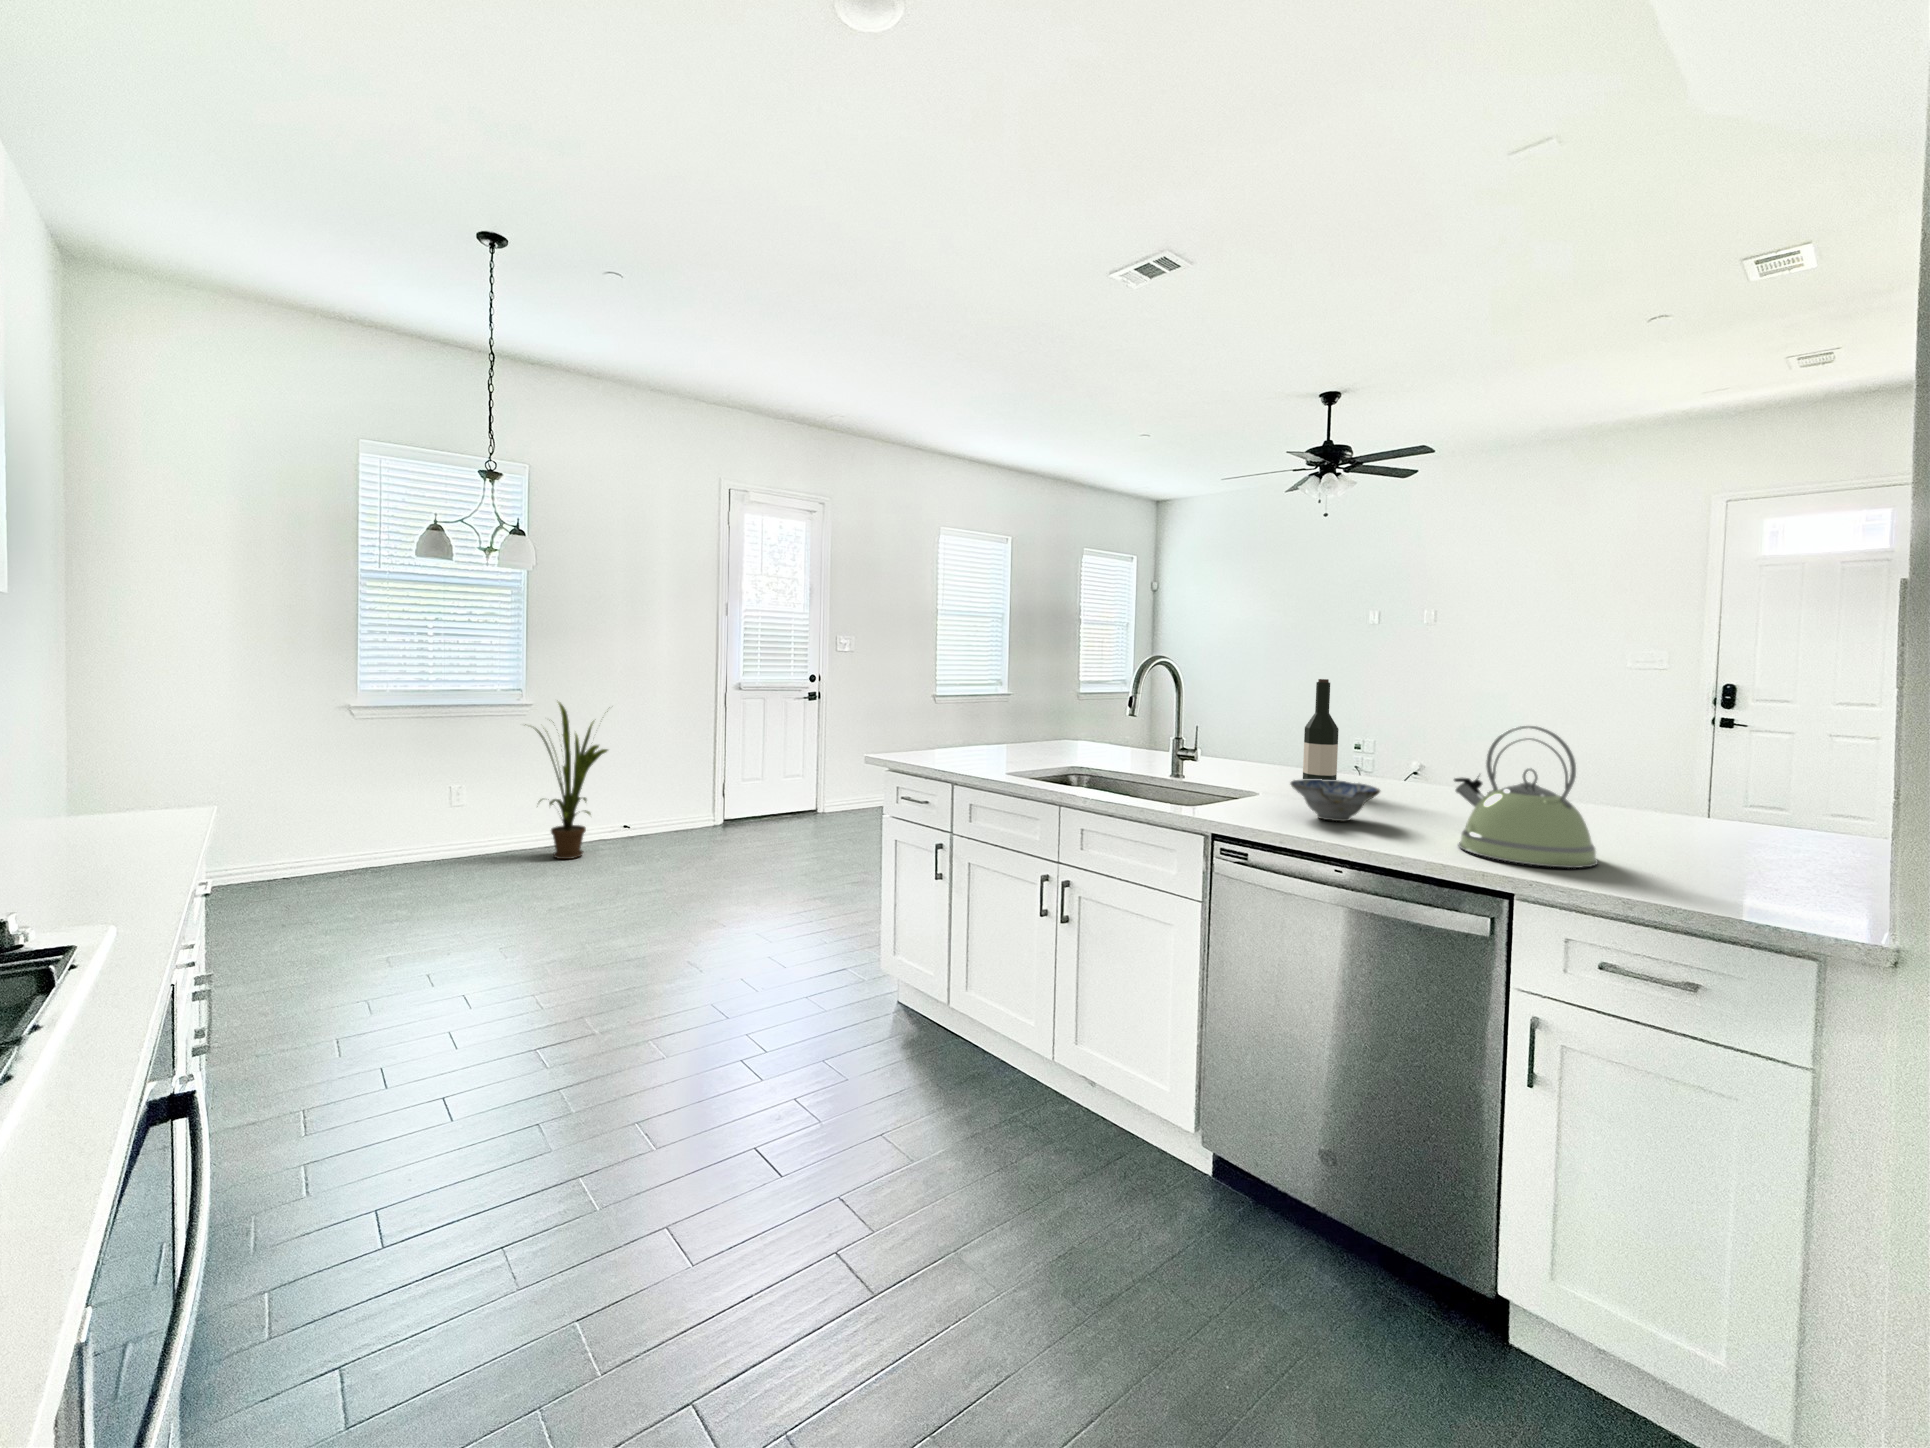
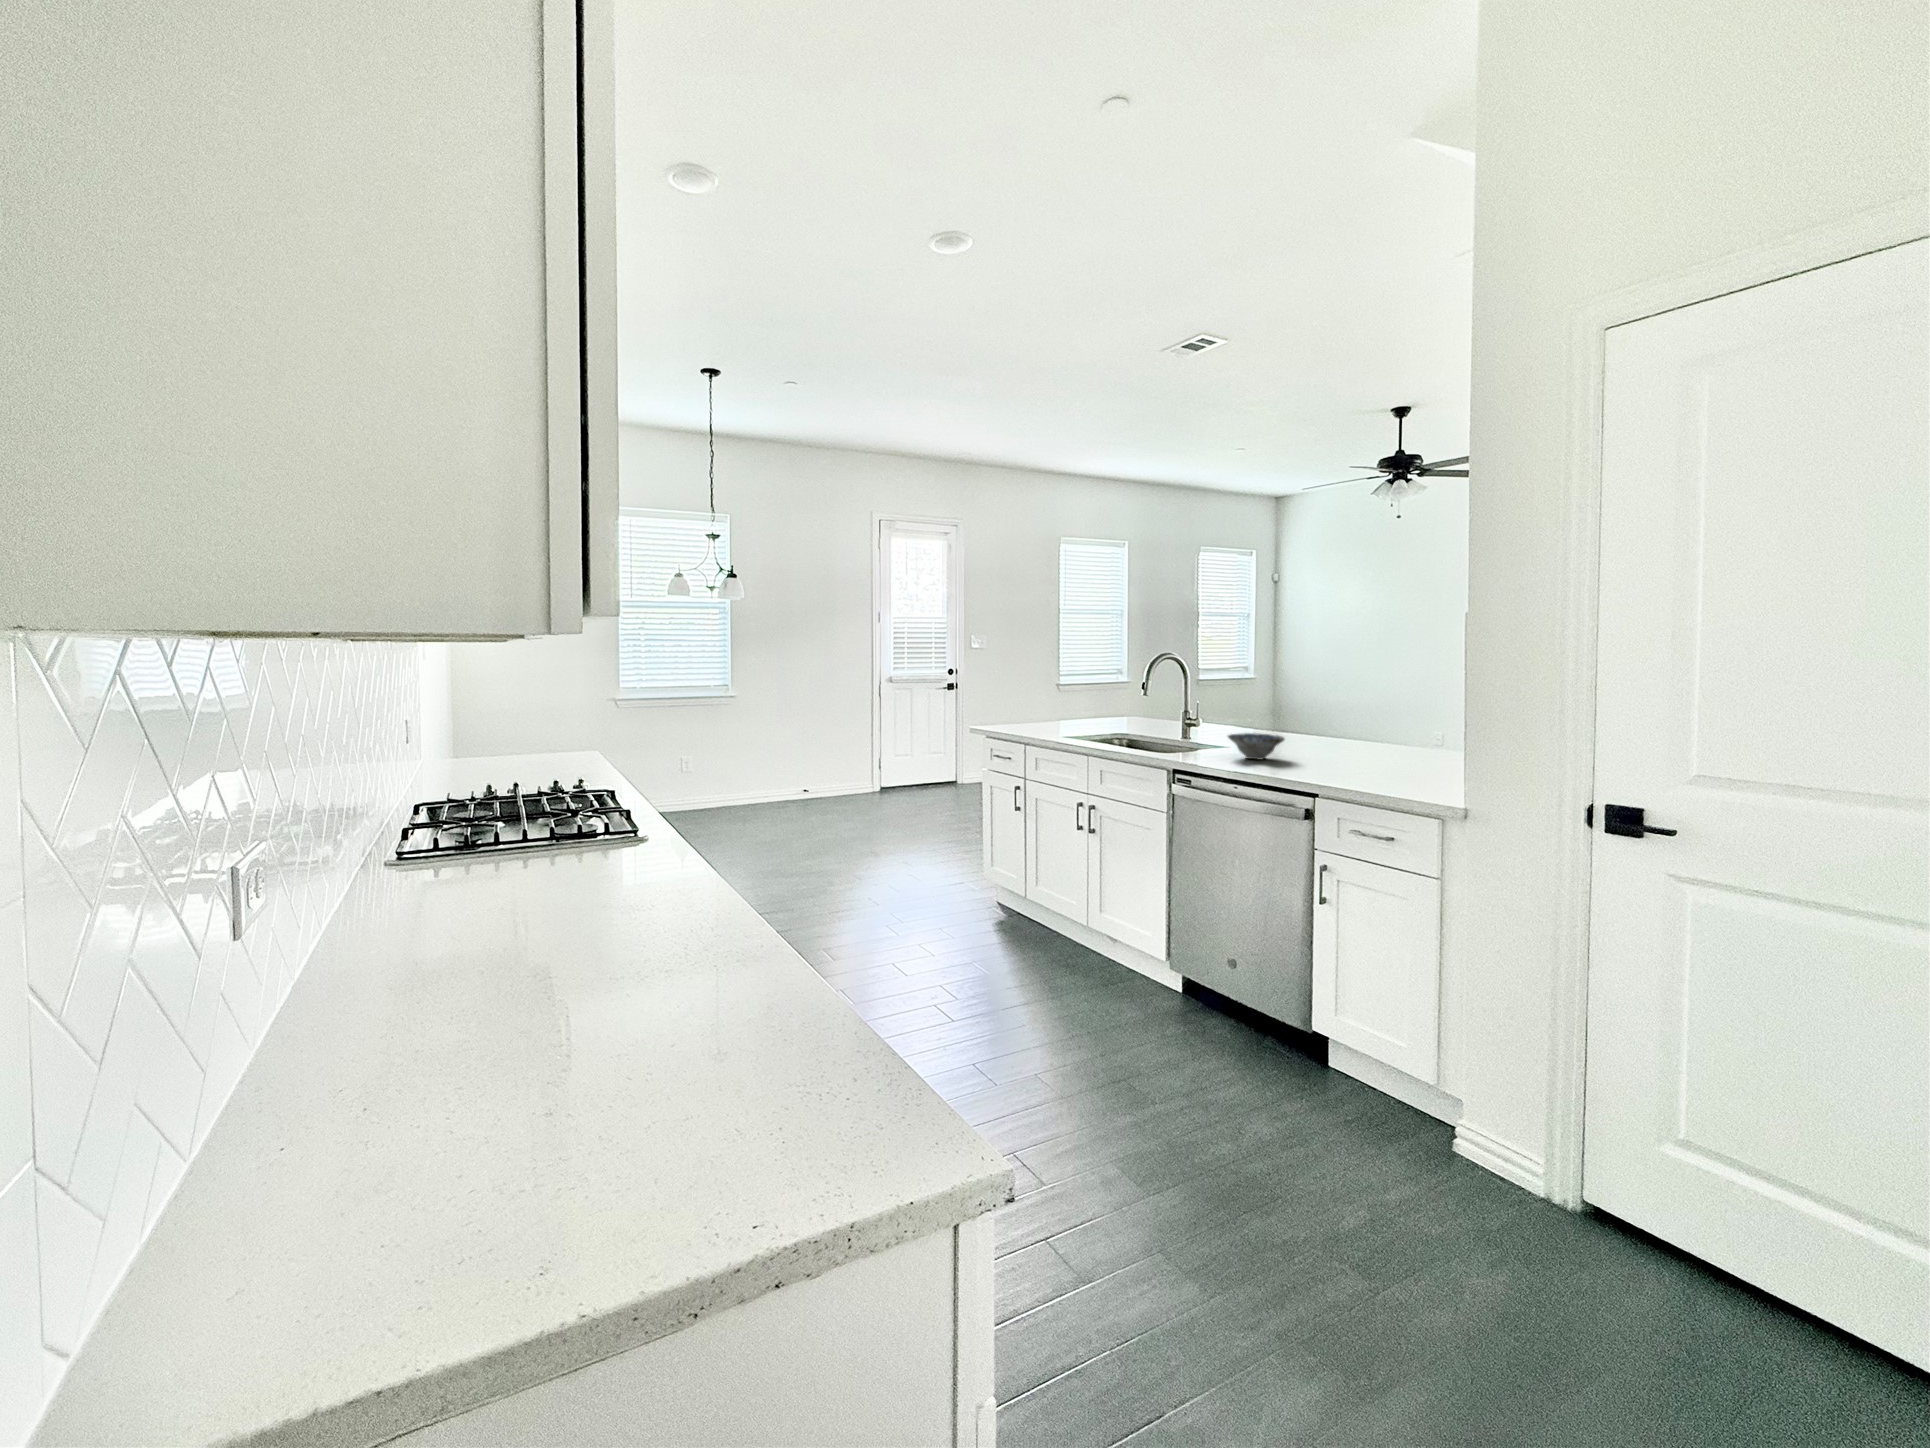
wine bottle: present [1303,679,1339,780] -> none [1264,666,1288,744]
house plant: present [535,702,608,859] -> none [729,691,797,811]
kettle: present [1454,726,1598,868] -> none [1313,694,1394,780]

